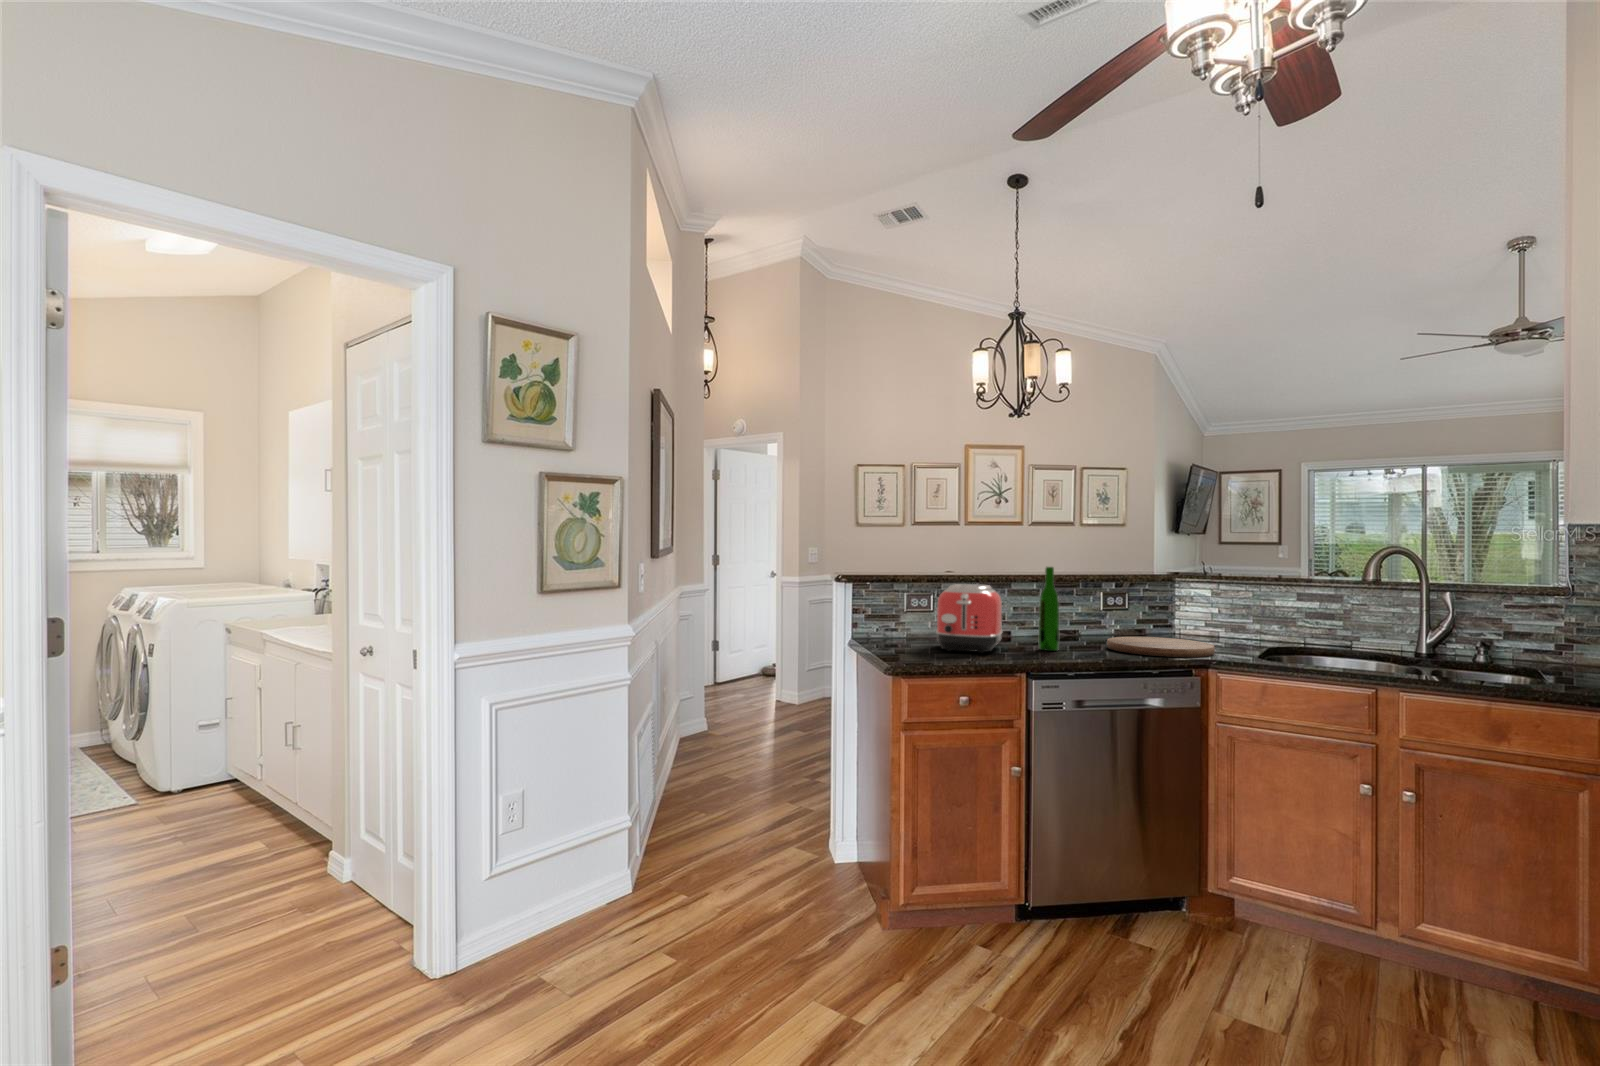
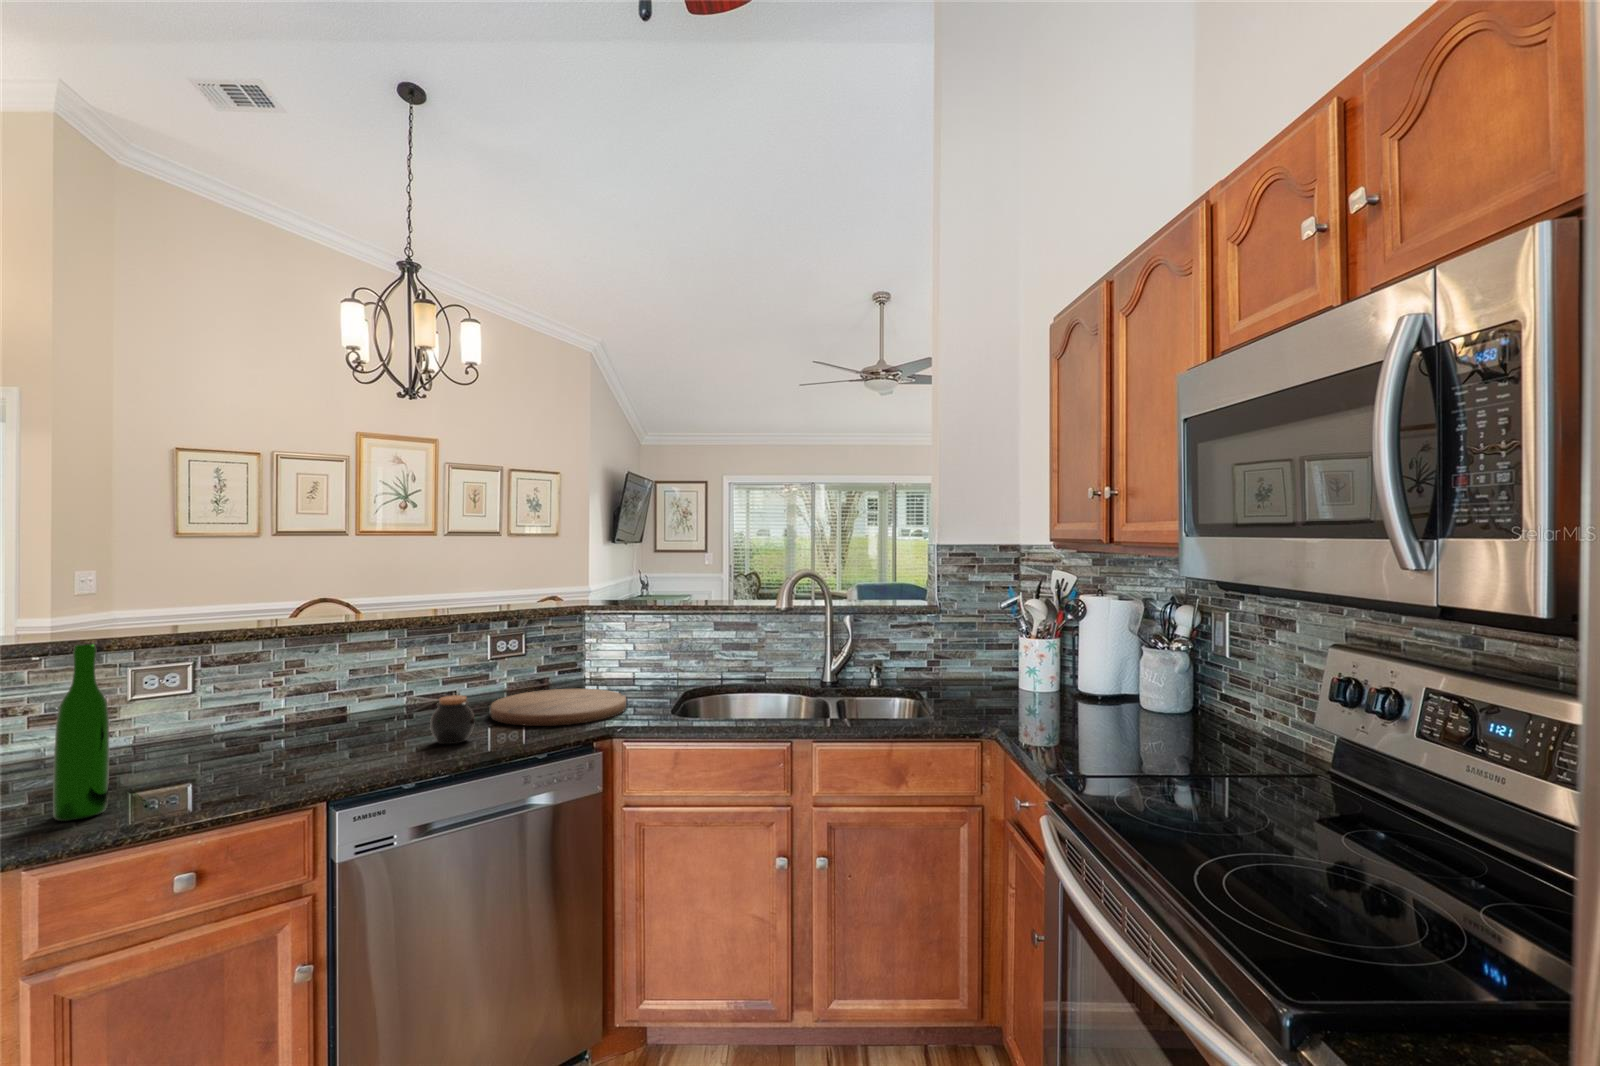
wine bottle: present [1039,567,1059,651] -> present [53,644,109,821]
toaster: present [936,584,1003,653] -> none [169,643,318,771]
jar: none [1075,625,1104,657] -> present [430,695,475,744]

